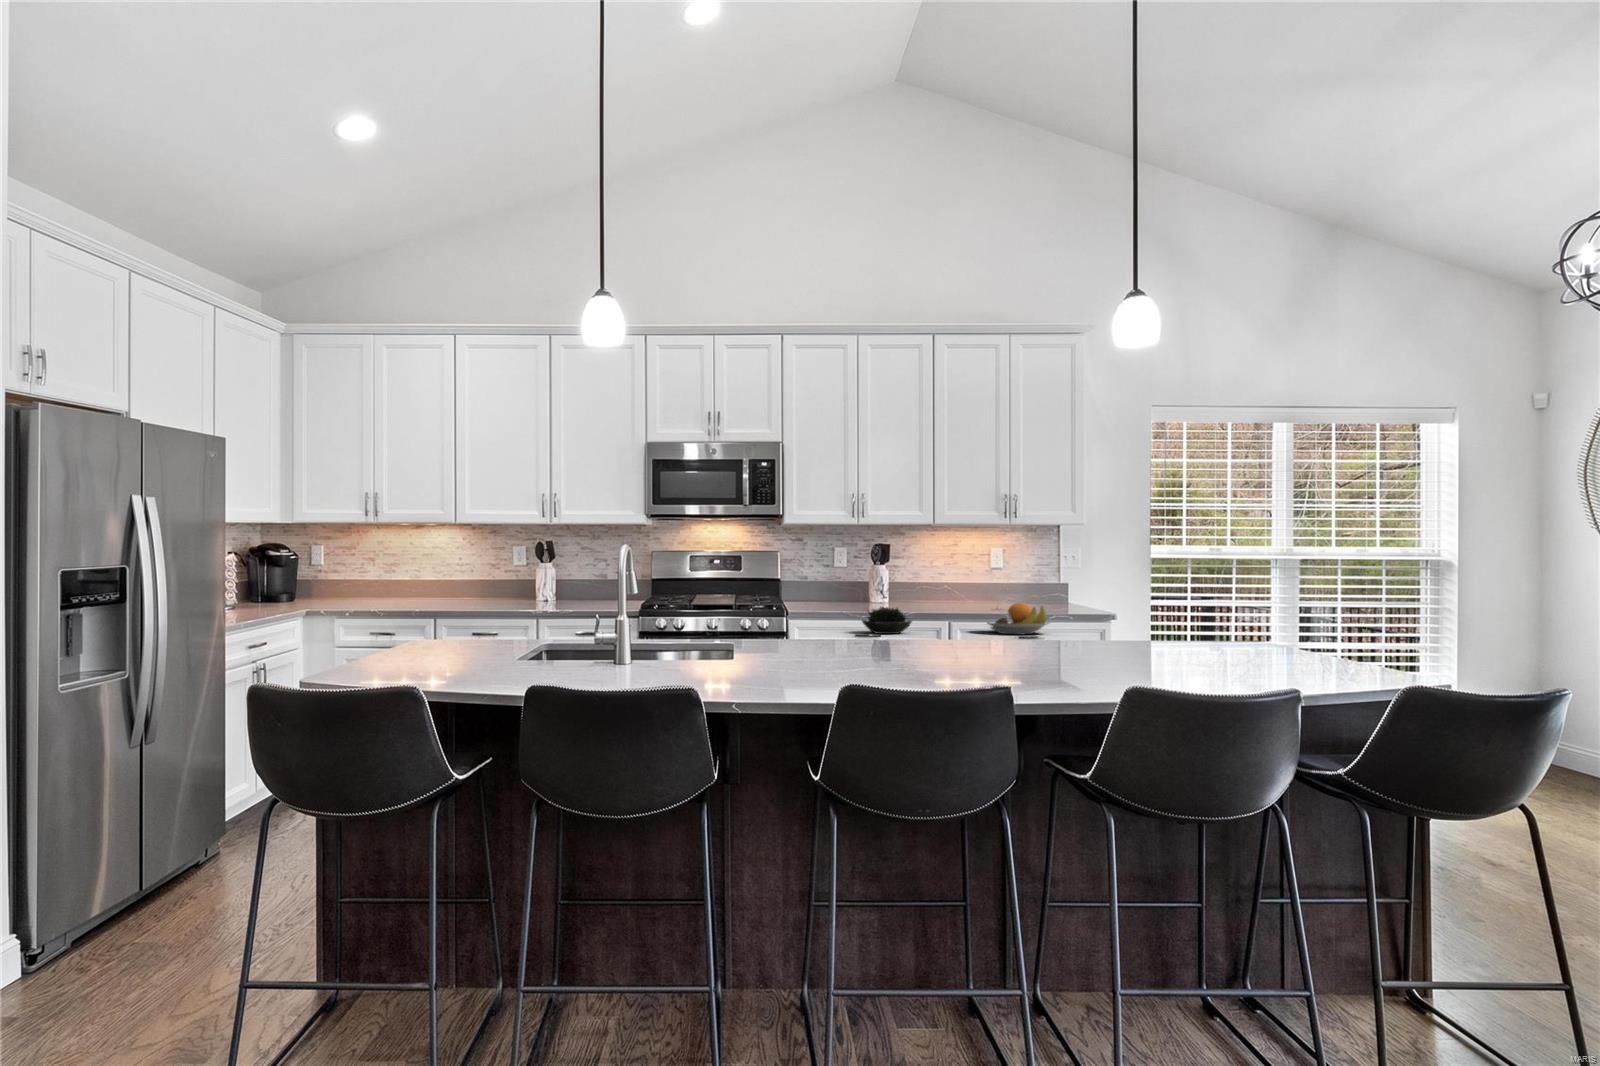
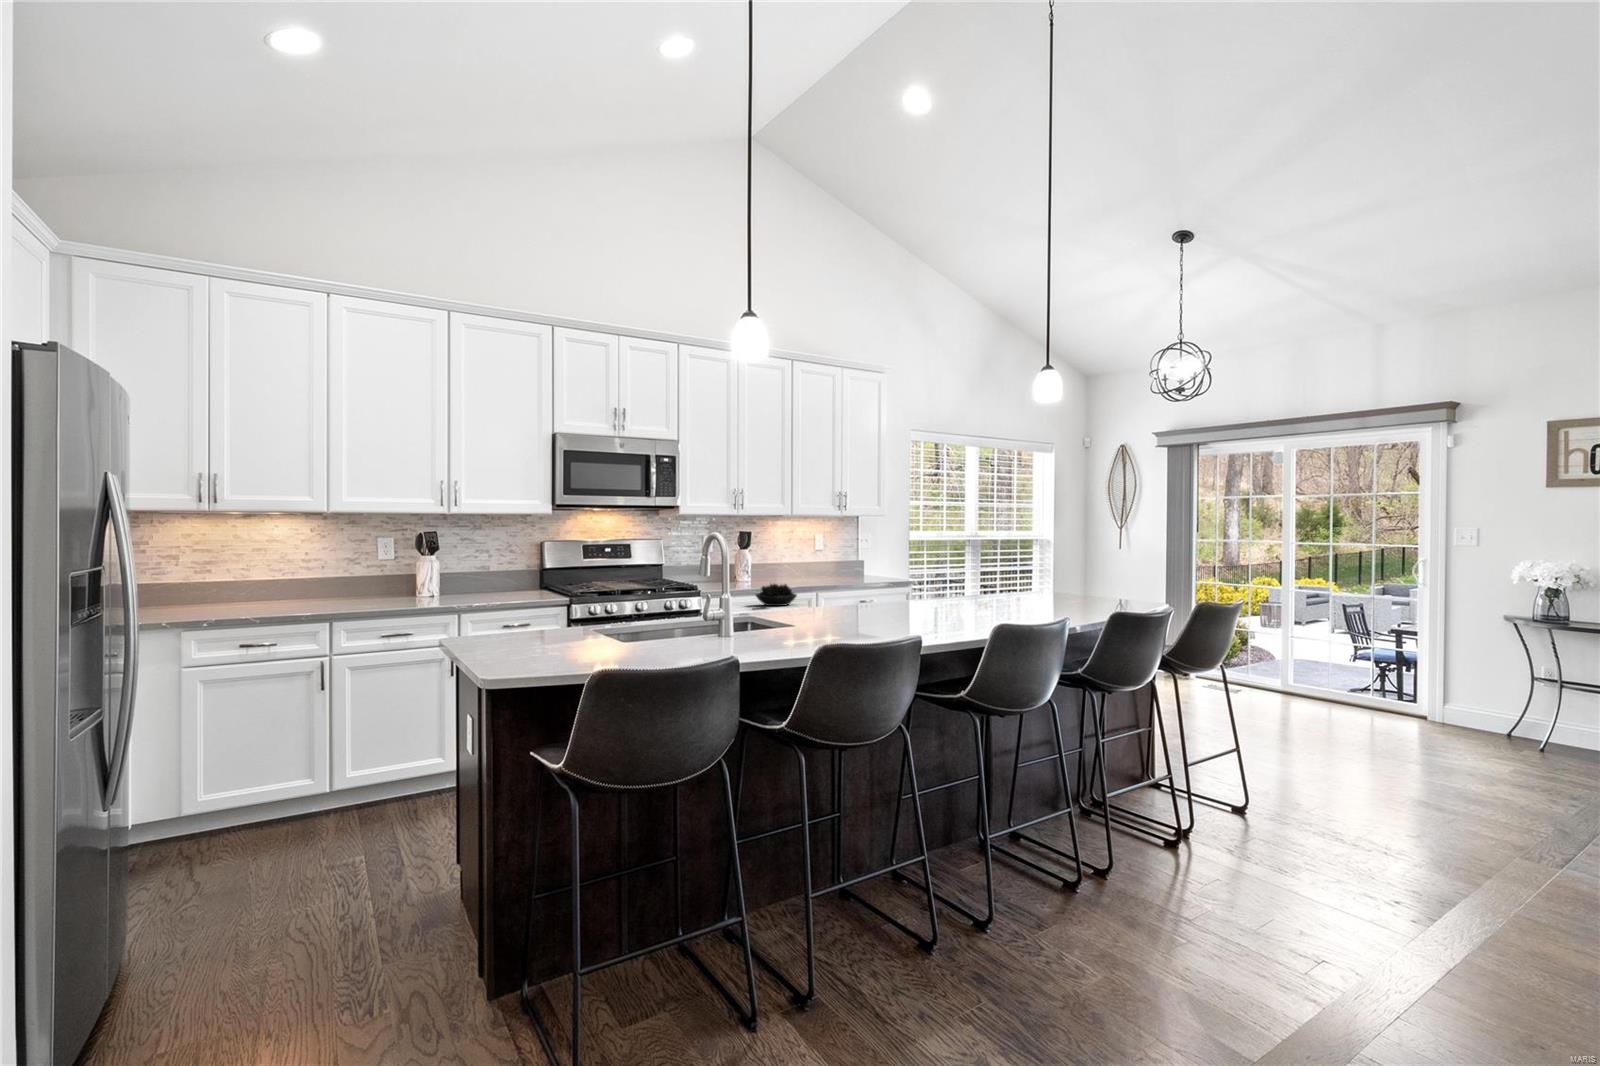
fruit bowl: present [987,603,1051,634] -> none [830,576,885,600]

